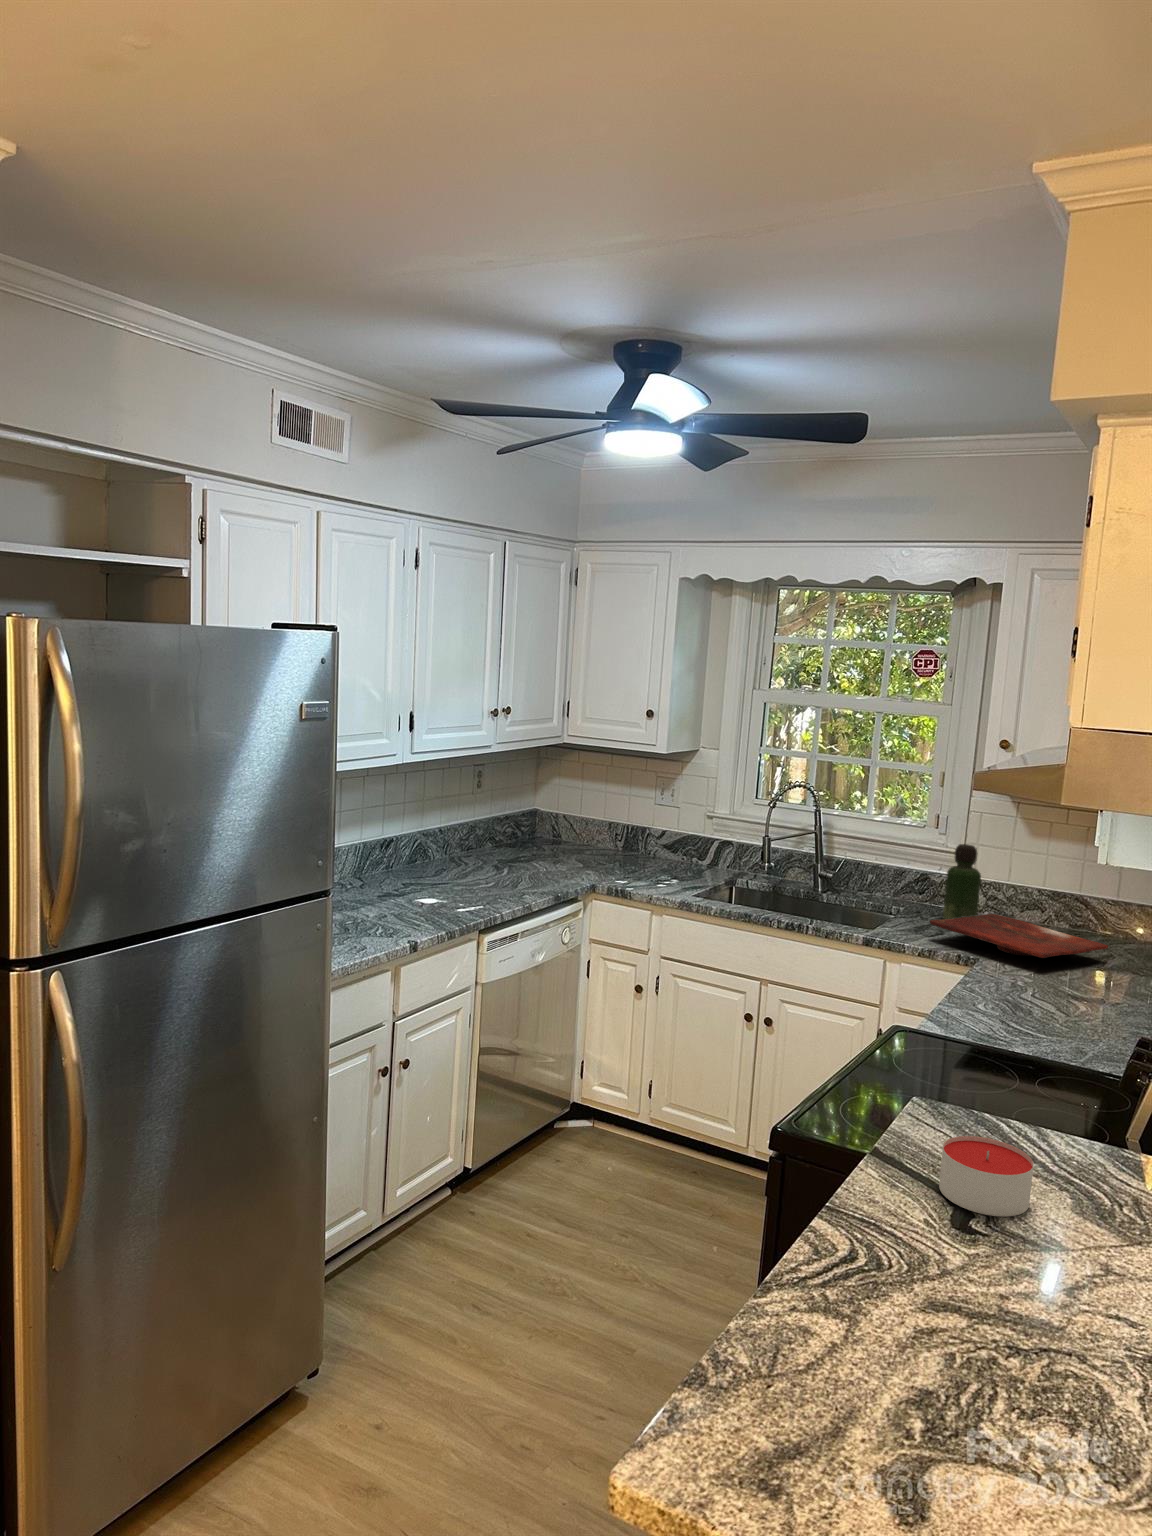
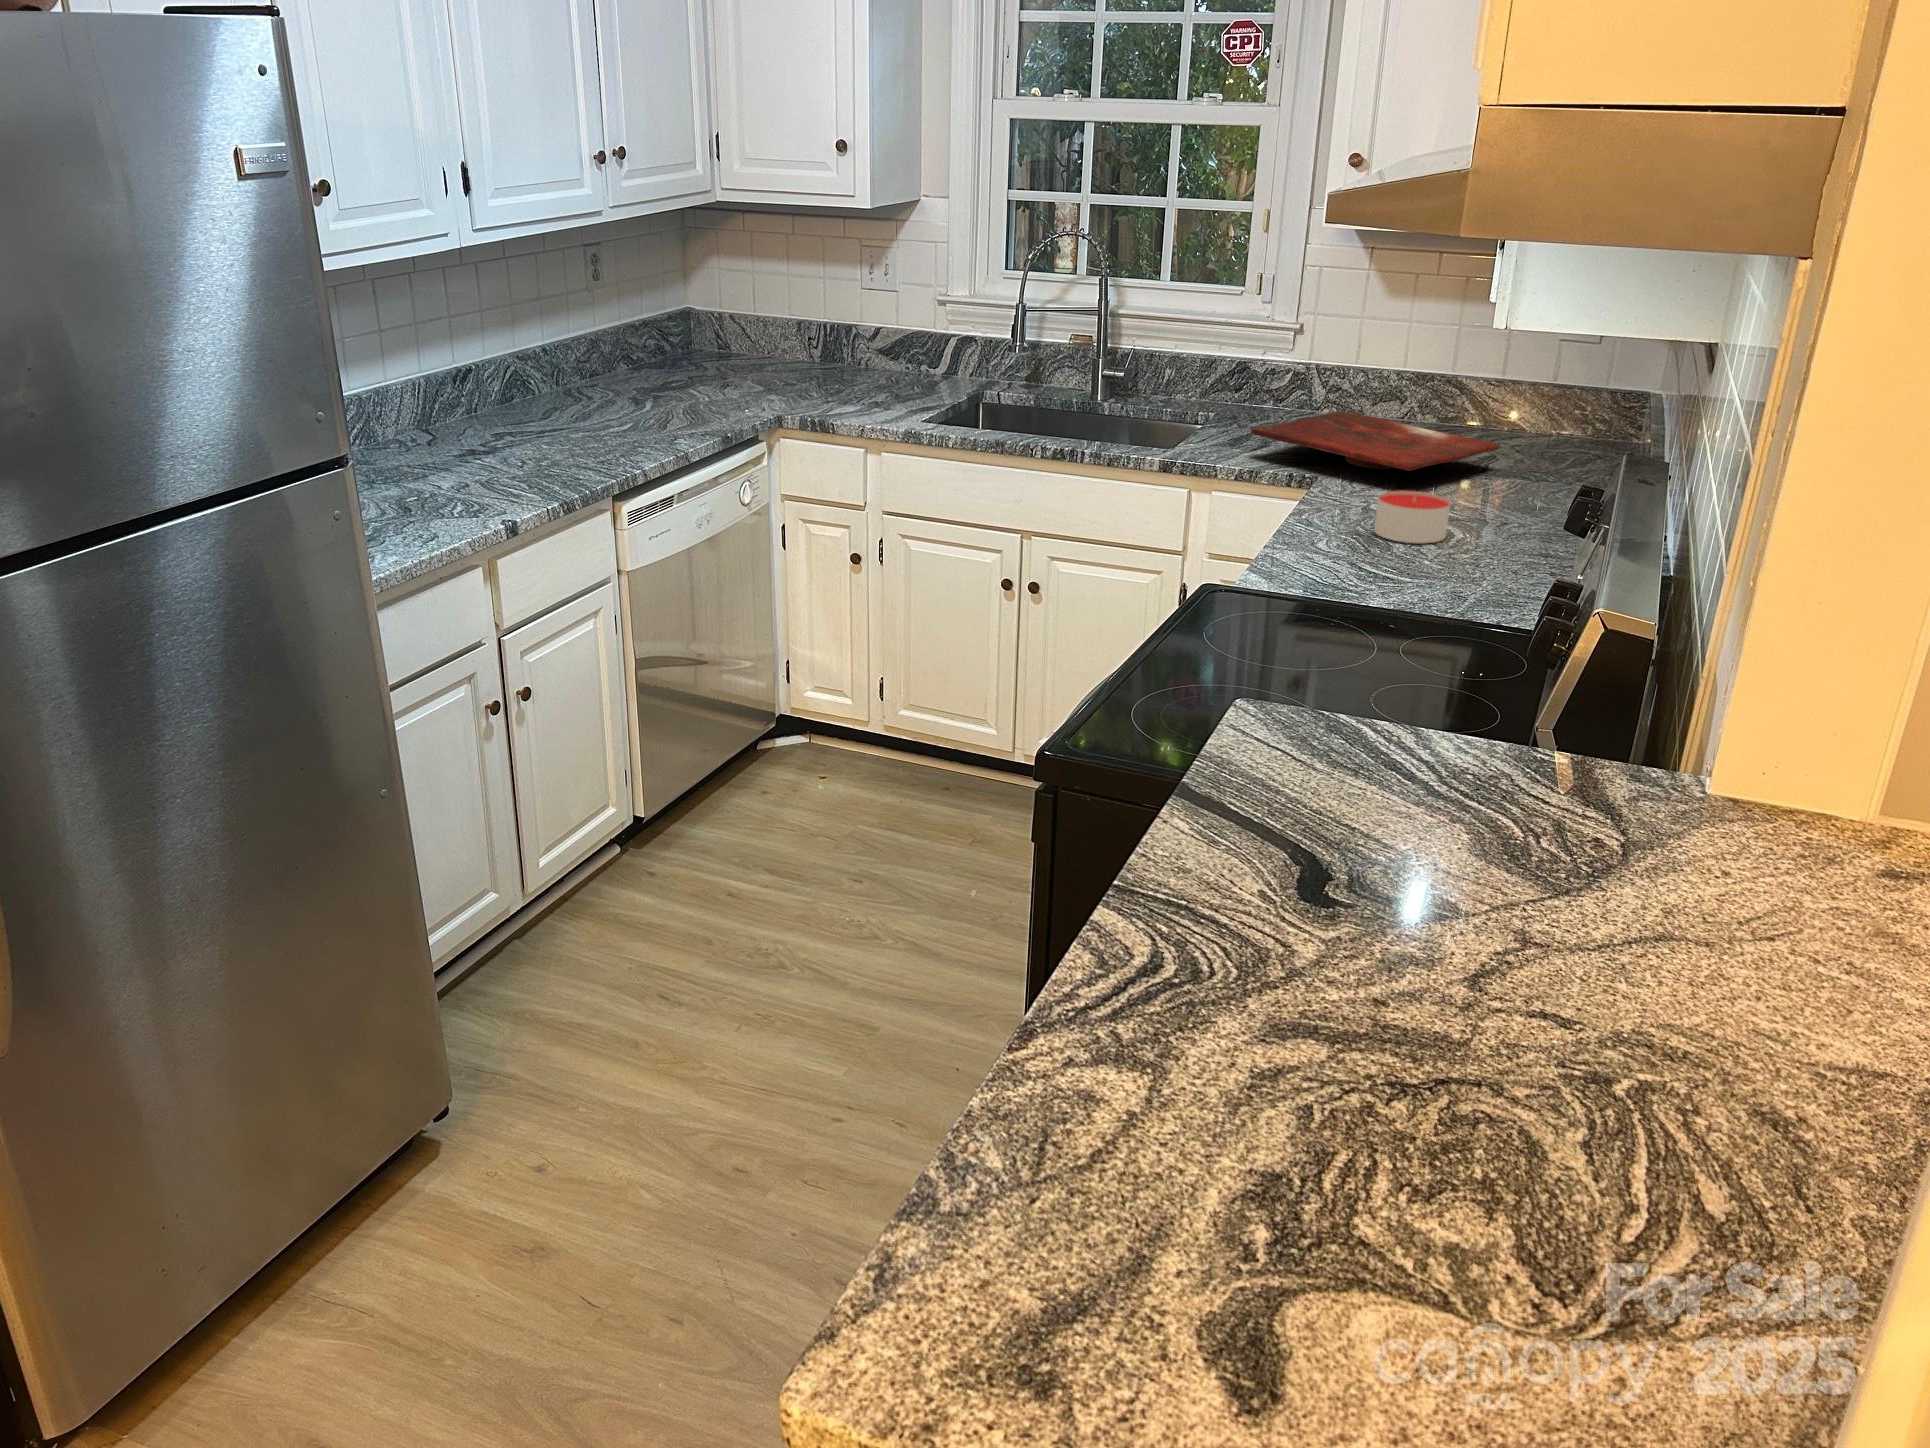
bottle: present [943,844,981,919] -> none [1268,311,1323,430]
candle: present [939,1136,1033,1217] -> present [1374,491,1451,543]

